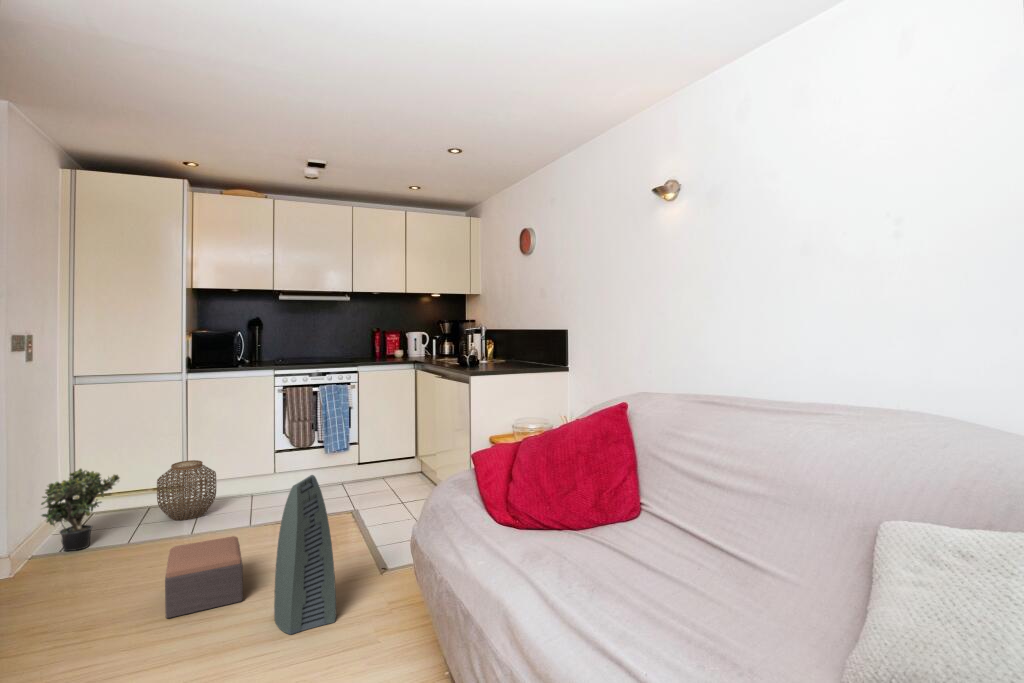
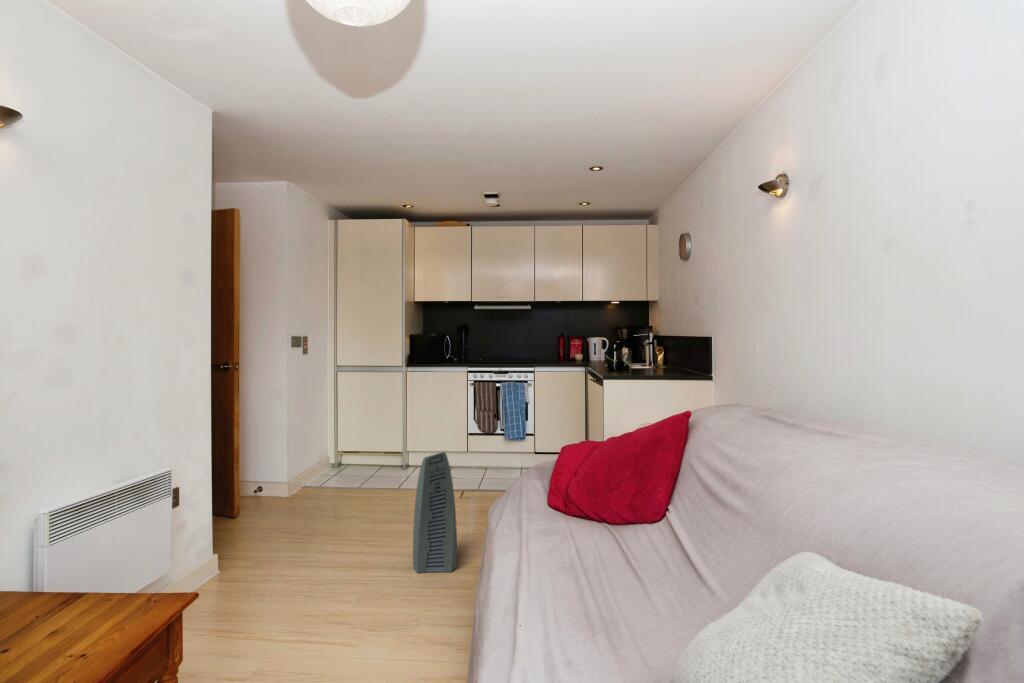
woven basket: present [157,460,216,520] -> none [381,435,421,480]
potted plant: present [41,469,119,551] -> none [308,432,355,489]
footstool: present [165,536,243,618] -> none [352,494,410,543]

